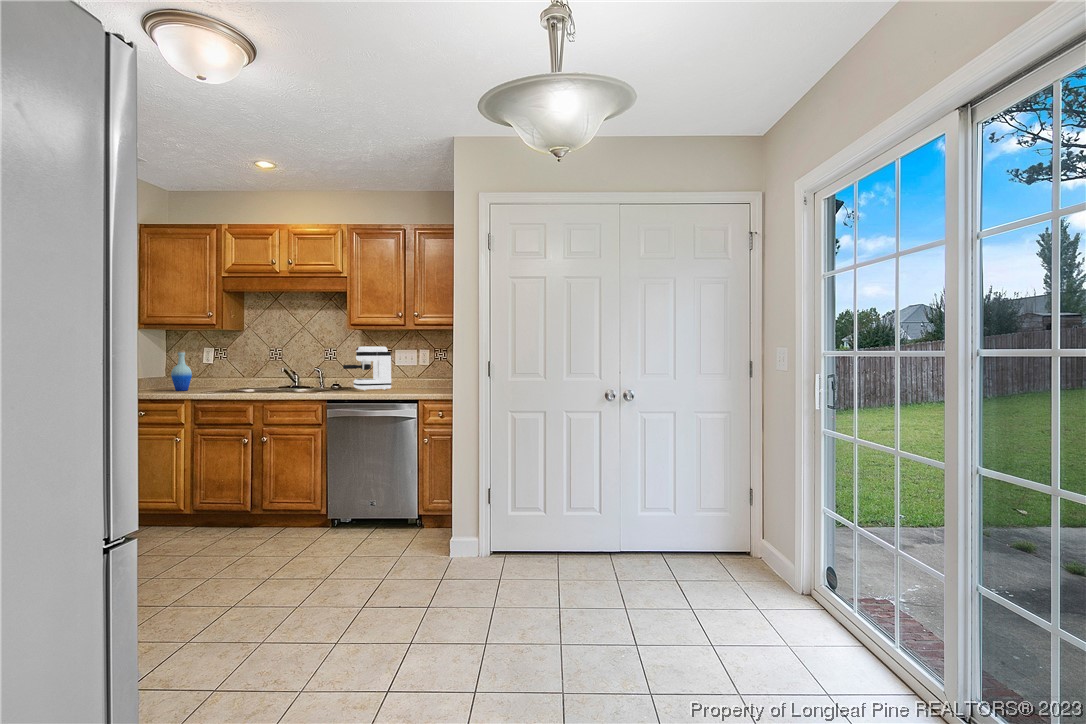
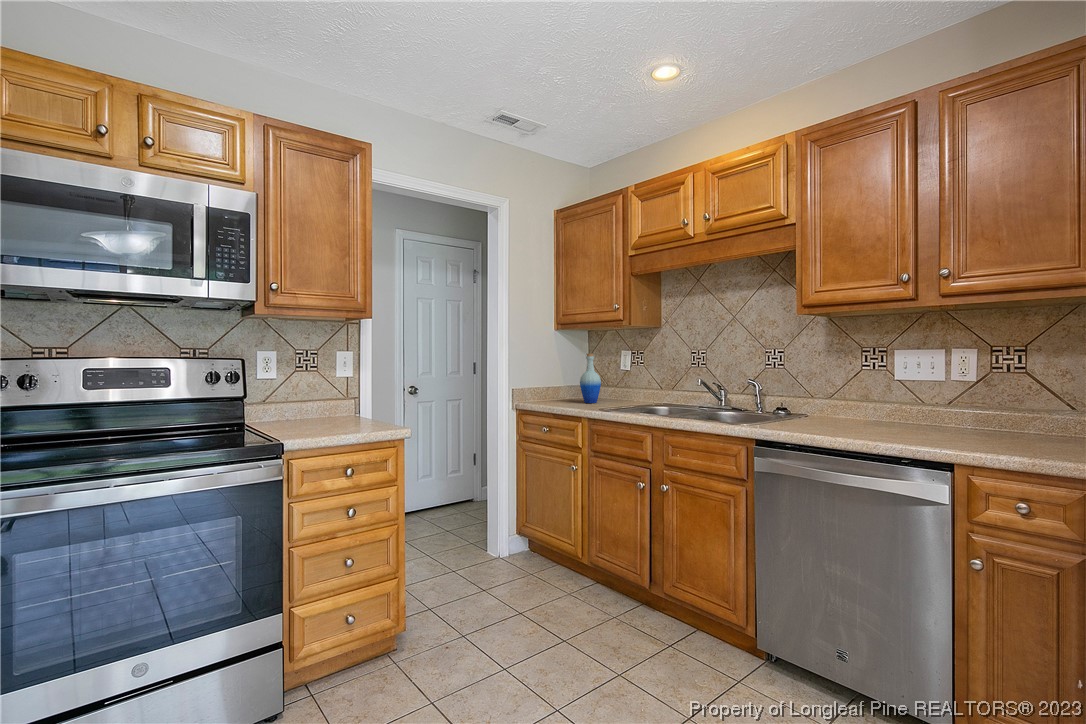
coffee maker: present [343,346,391,390] -> none [790,344,885,426]

